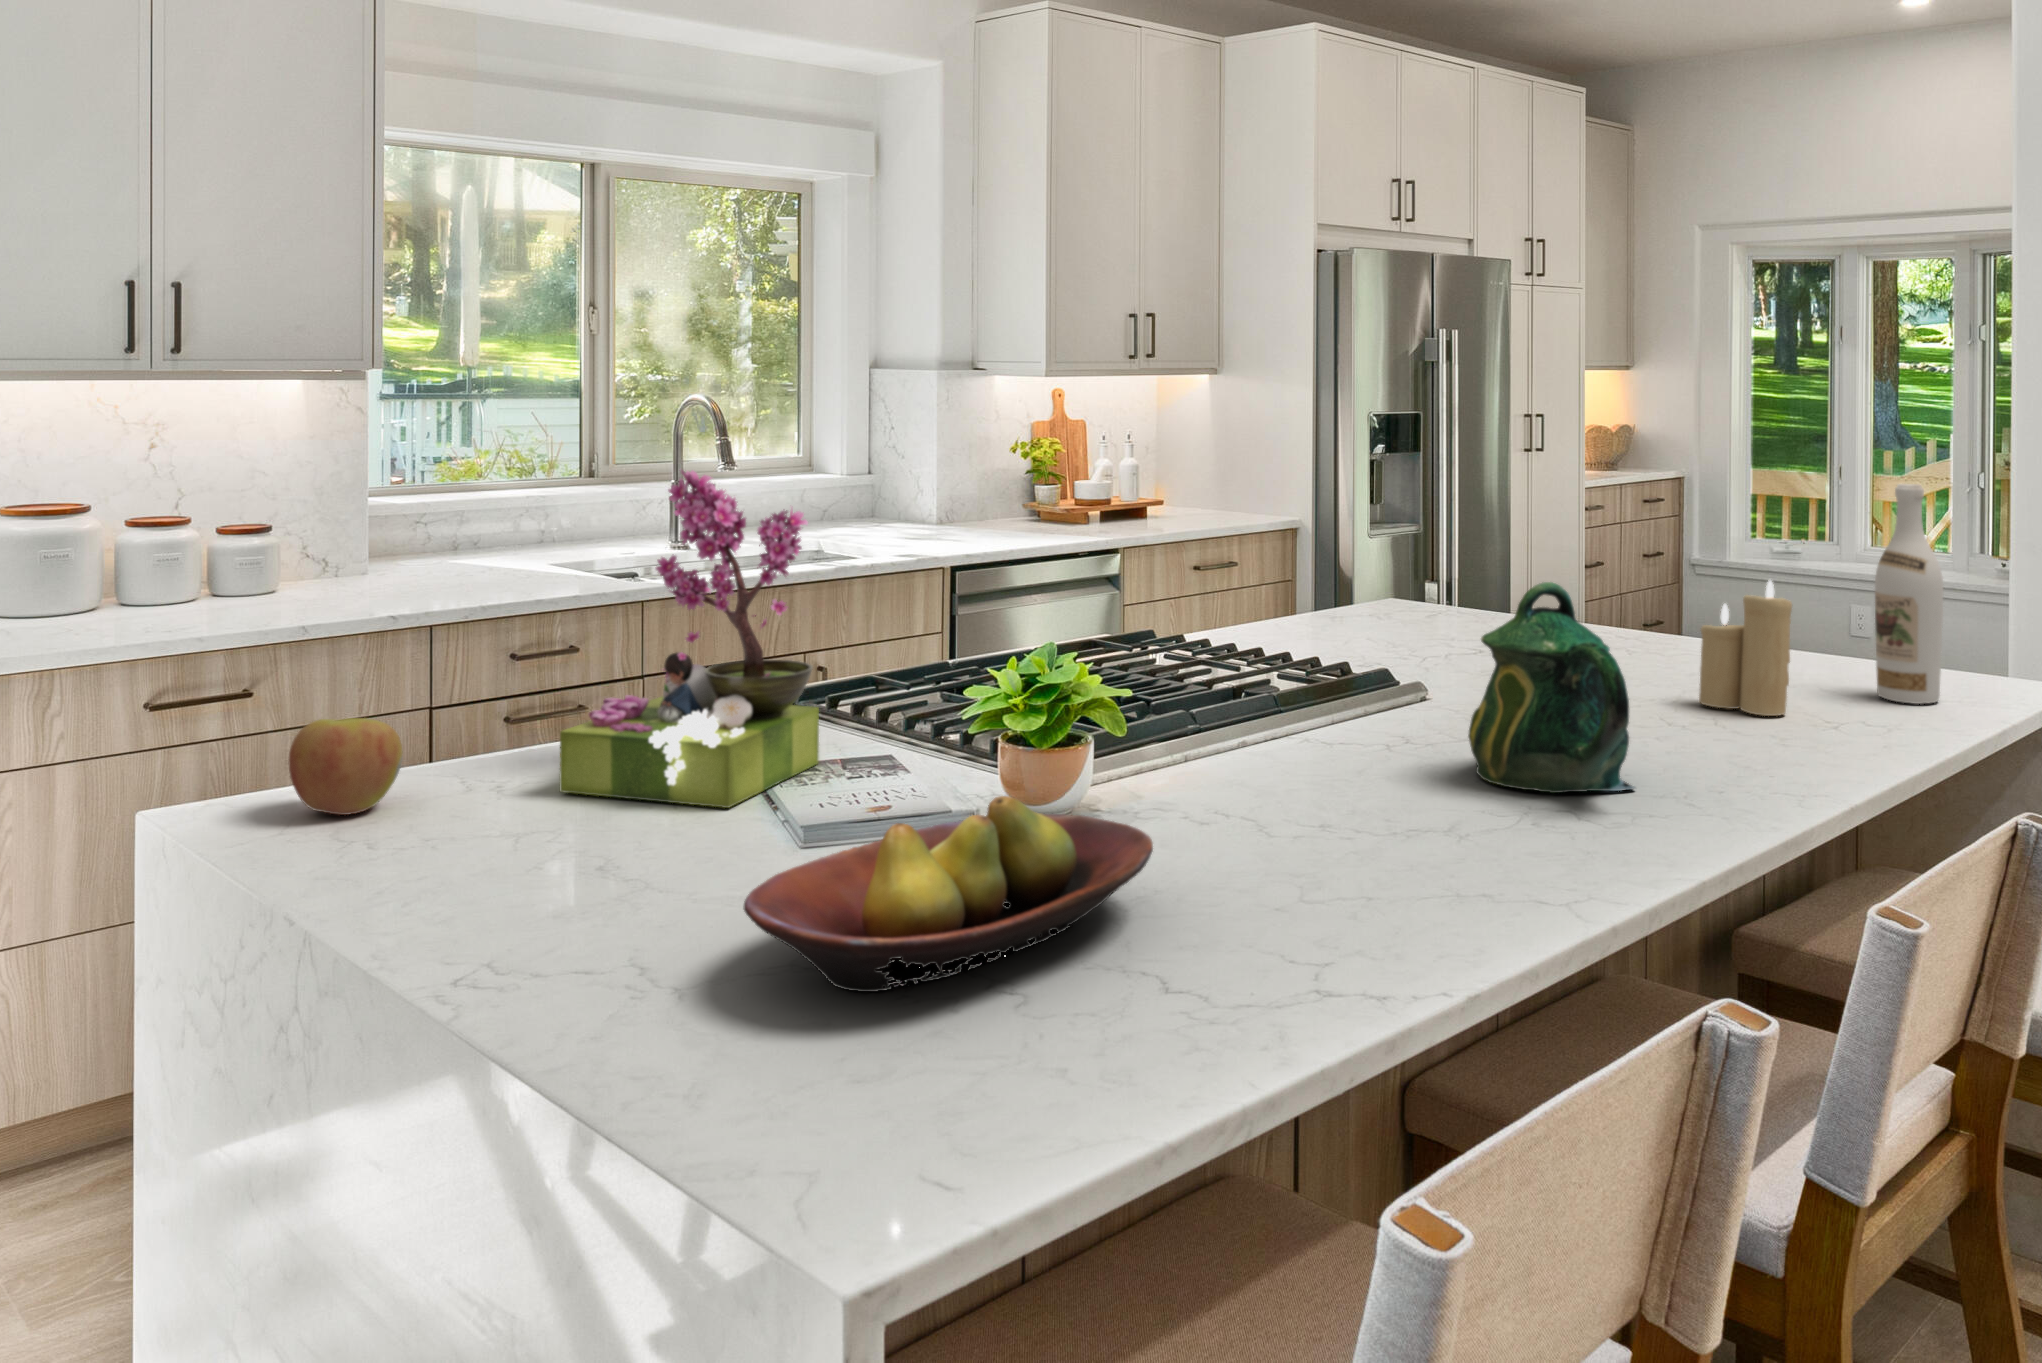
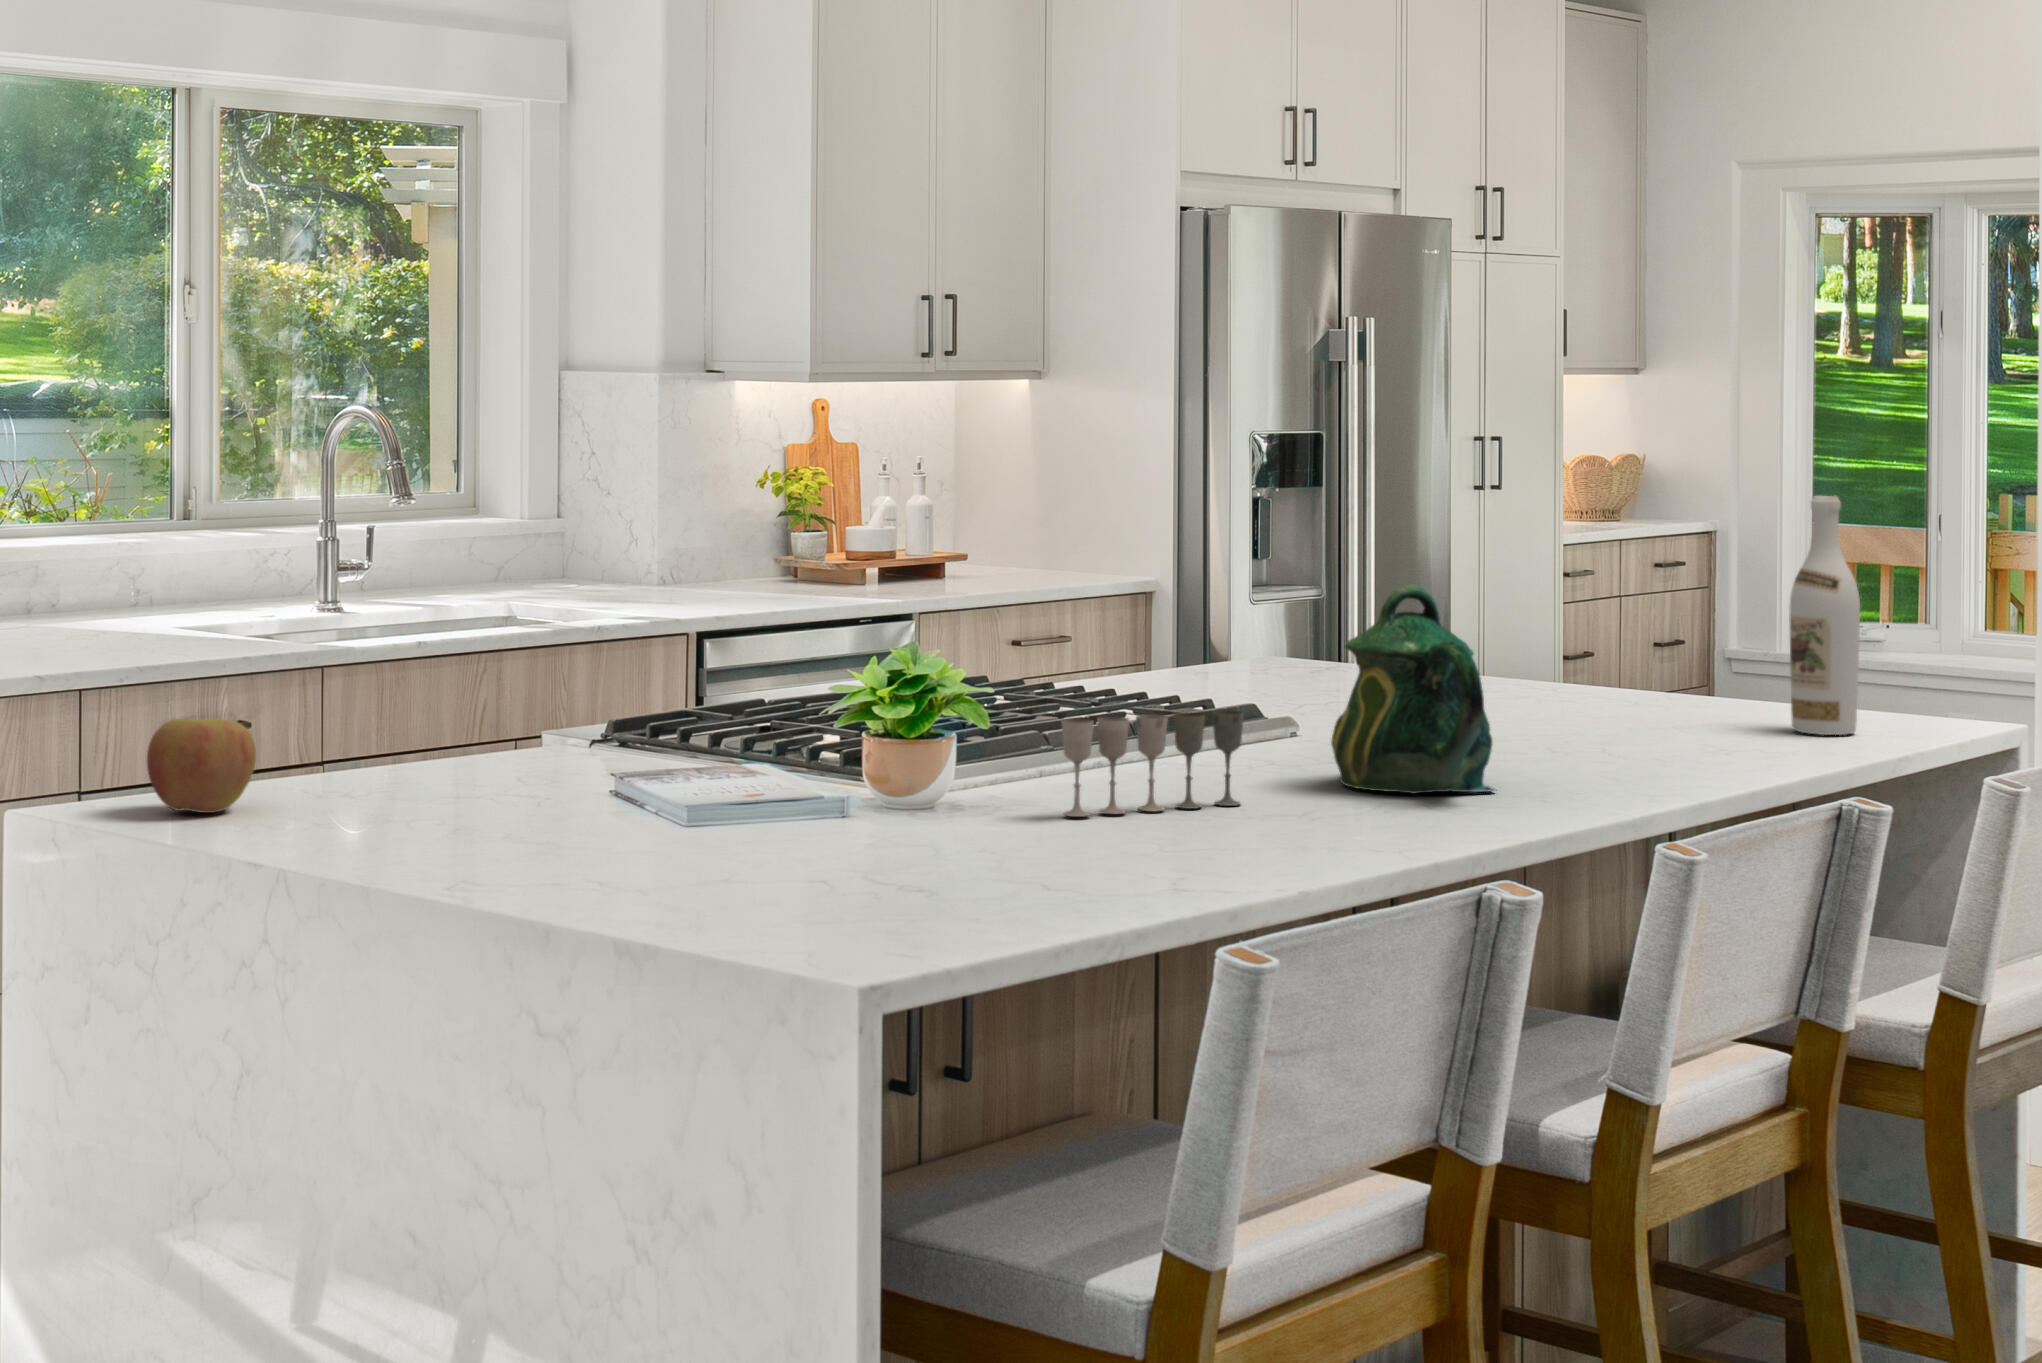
flower arrangement: present [560,470,819,808] -> none [407,468,658,807]
candle: present [1699,580,1792,716] -> none [1595,597,1690,744]
wine glass: none [1198,712,1385,831] -> present [1061,710,1244,817]
fruit bowl: present [744,796,1153,992] -> none [682,752,1028,896]

